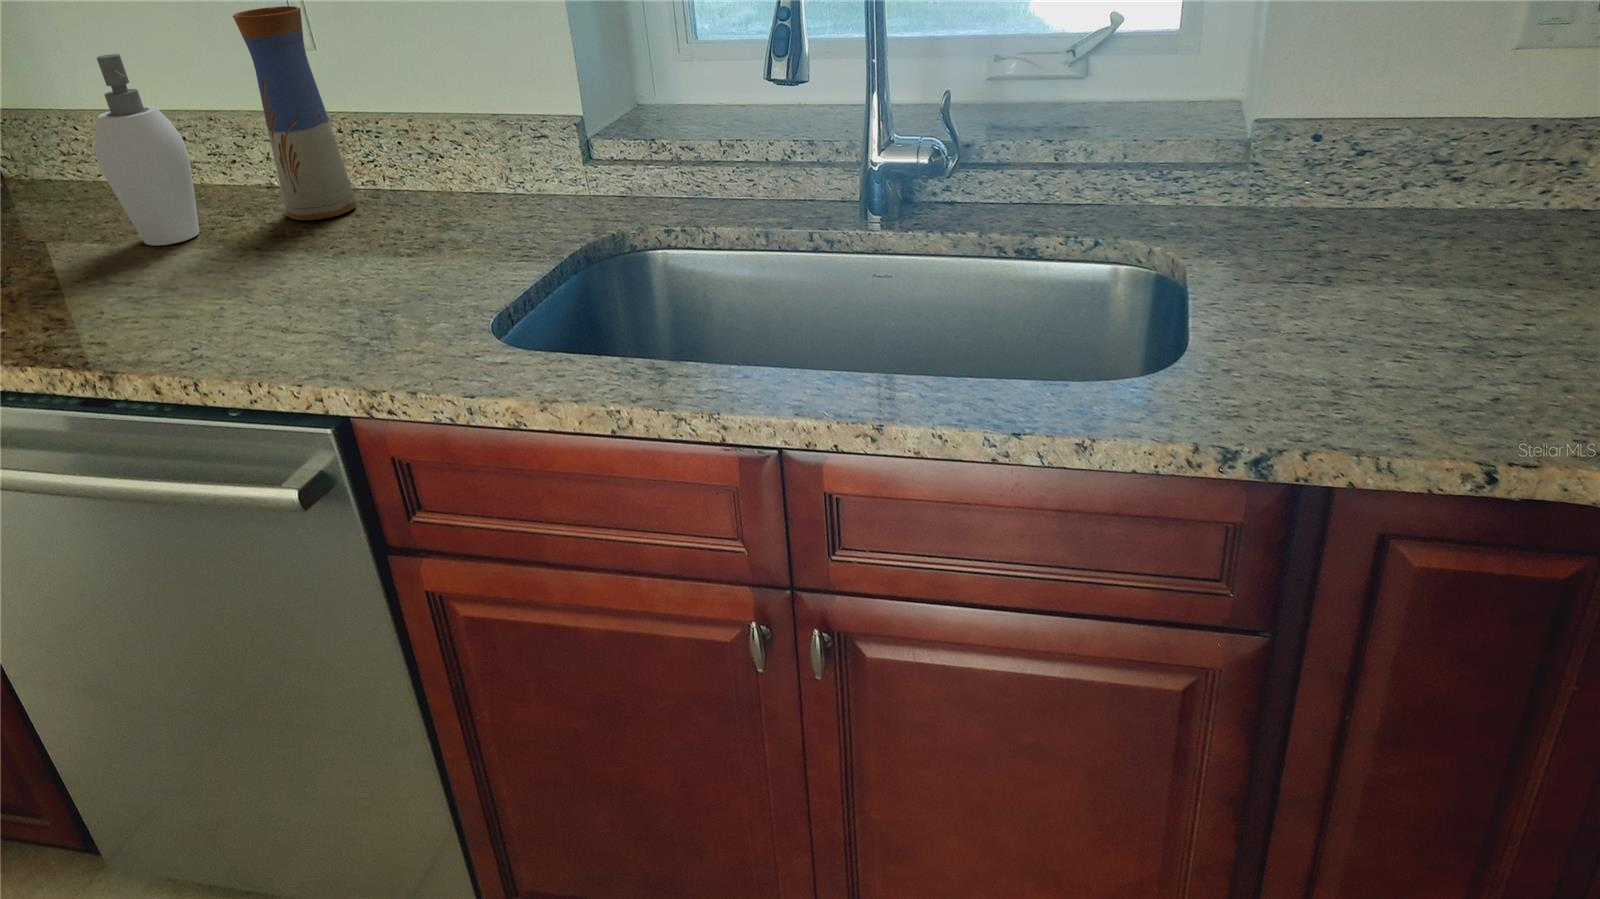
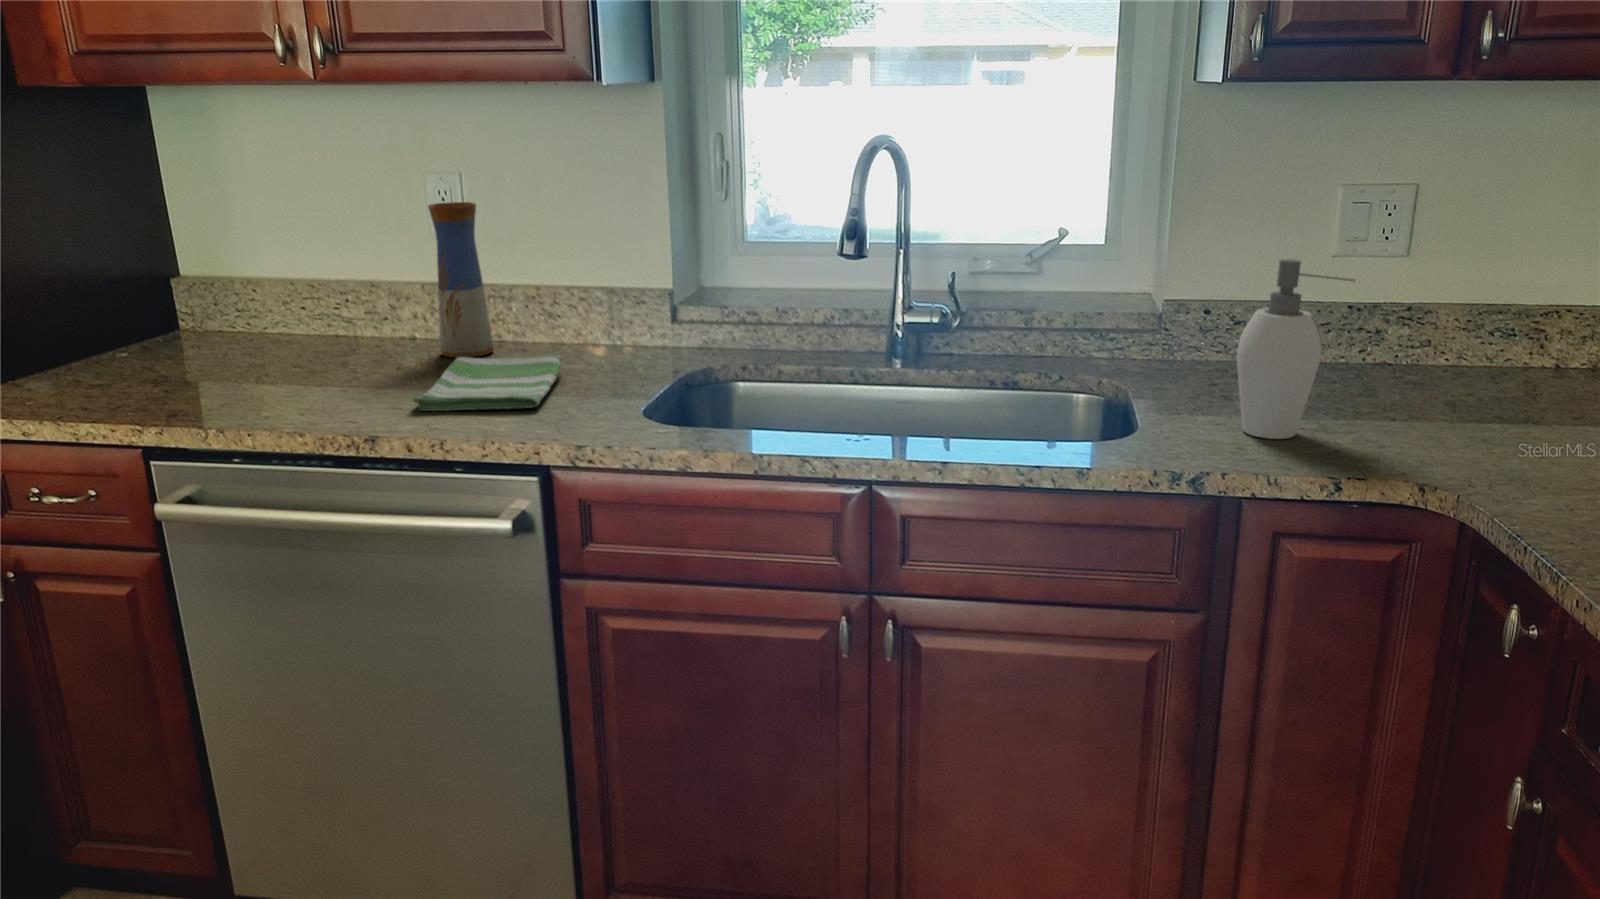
soap dispenser: present [94,54,199,245] -> present [1237,259,1354,439]
dish towel: none [183,223,417,322] -> present [413,355,561,411]

